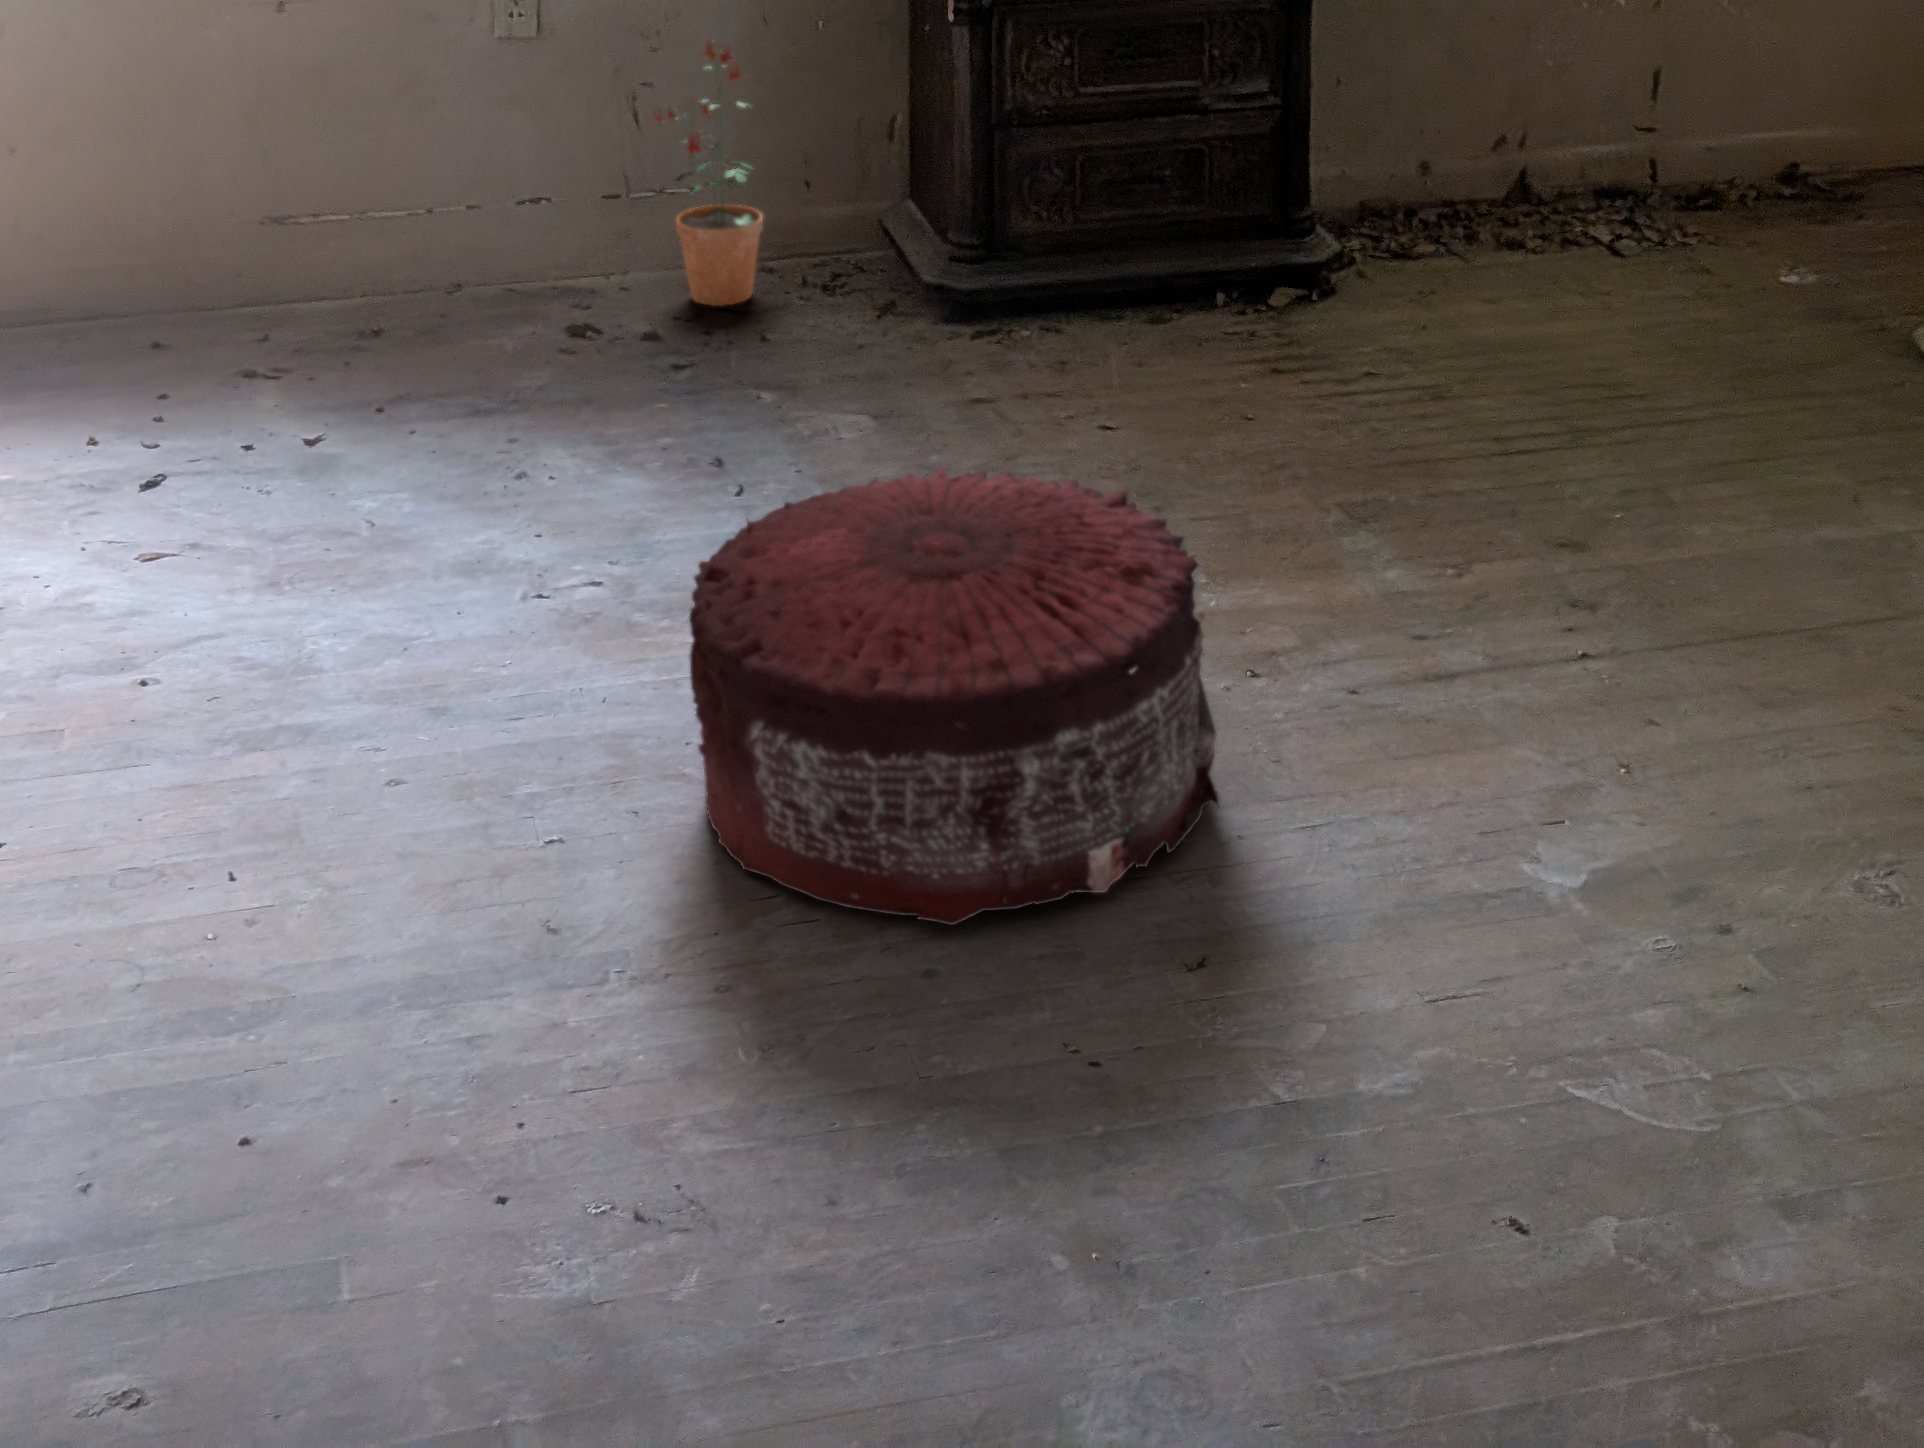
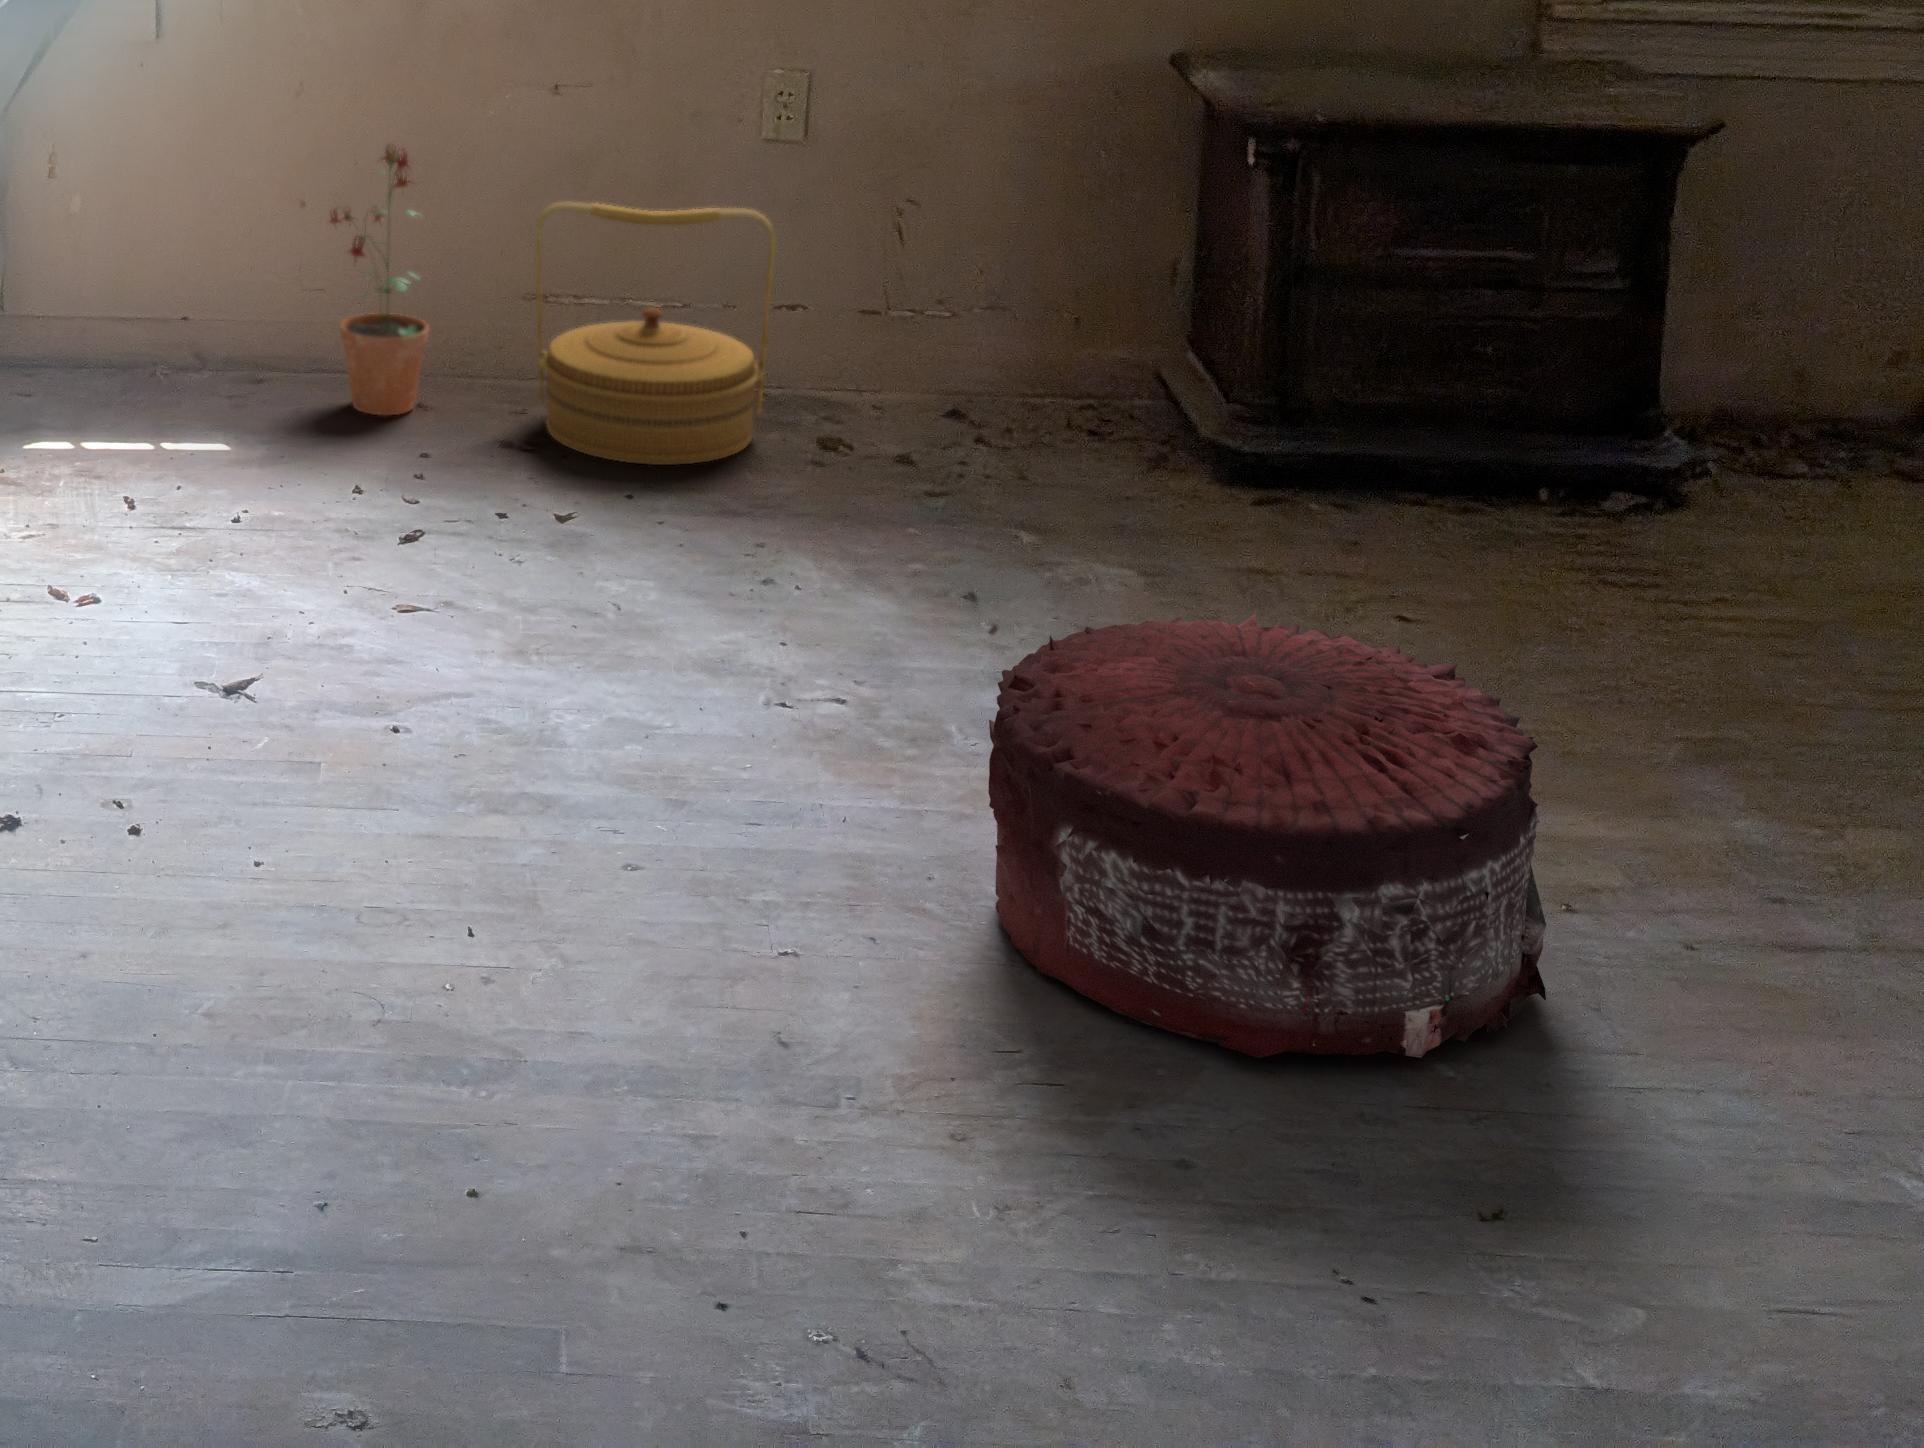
potted plant: present [655,39,763,306] -> present [330,144,428,415]
woven basket: none [264,106,510,373] -> present [535,202,775,465]

